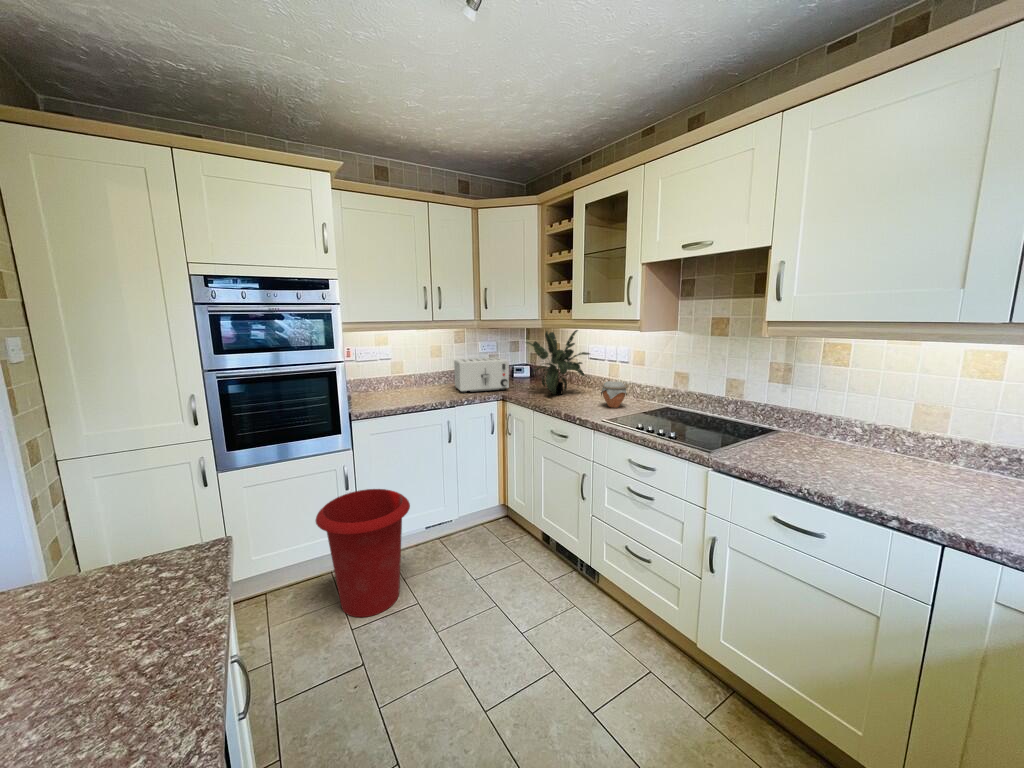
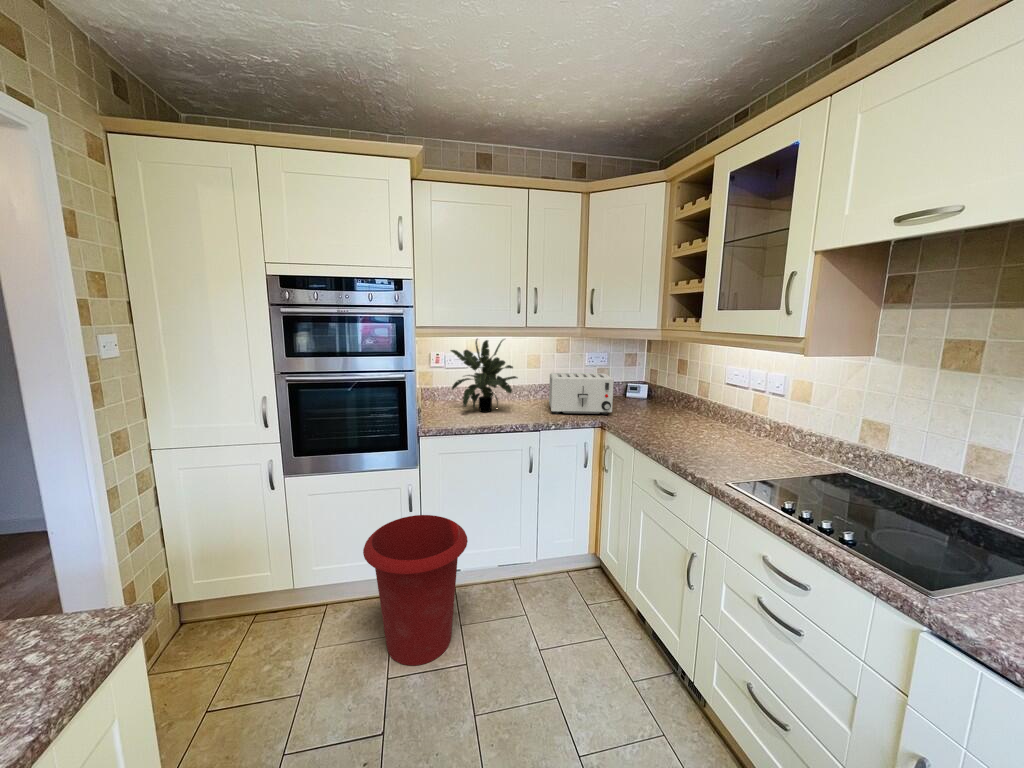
potted plant: present [526,330,590,395] -> present [451,339,518,412]
jar: present [601,381,627,408] -> none [733,423,775,462]

